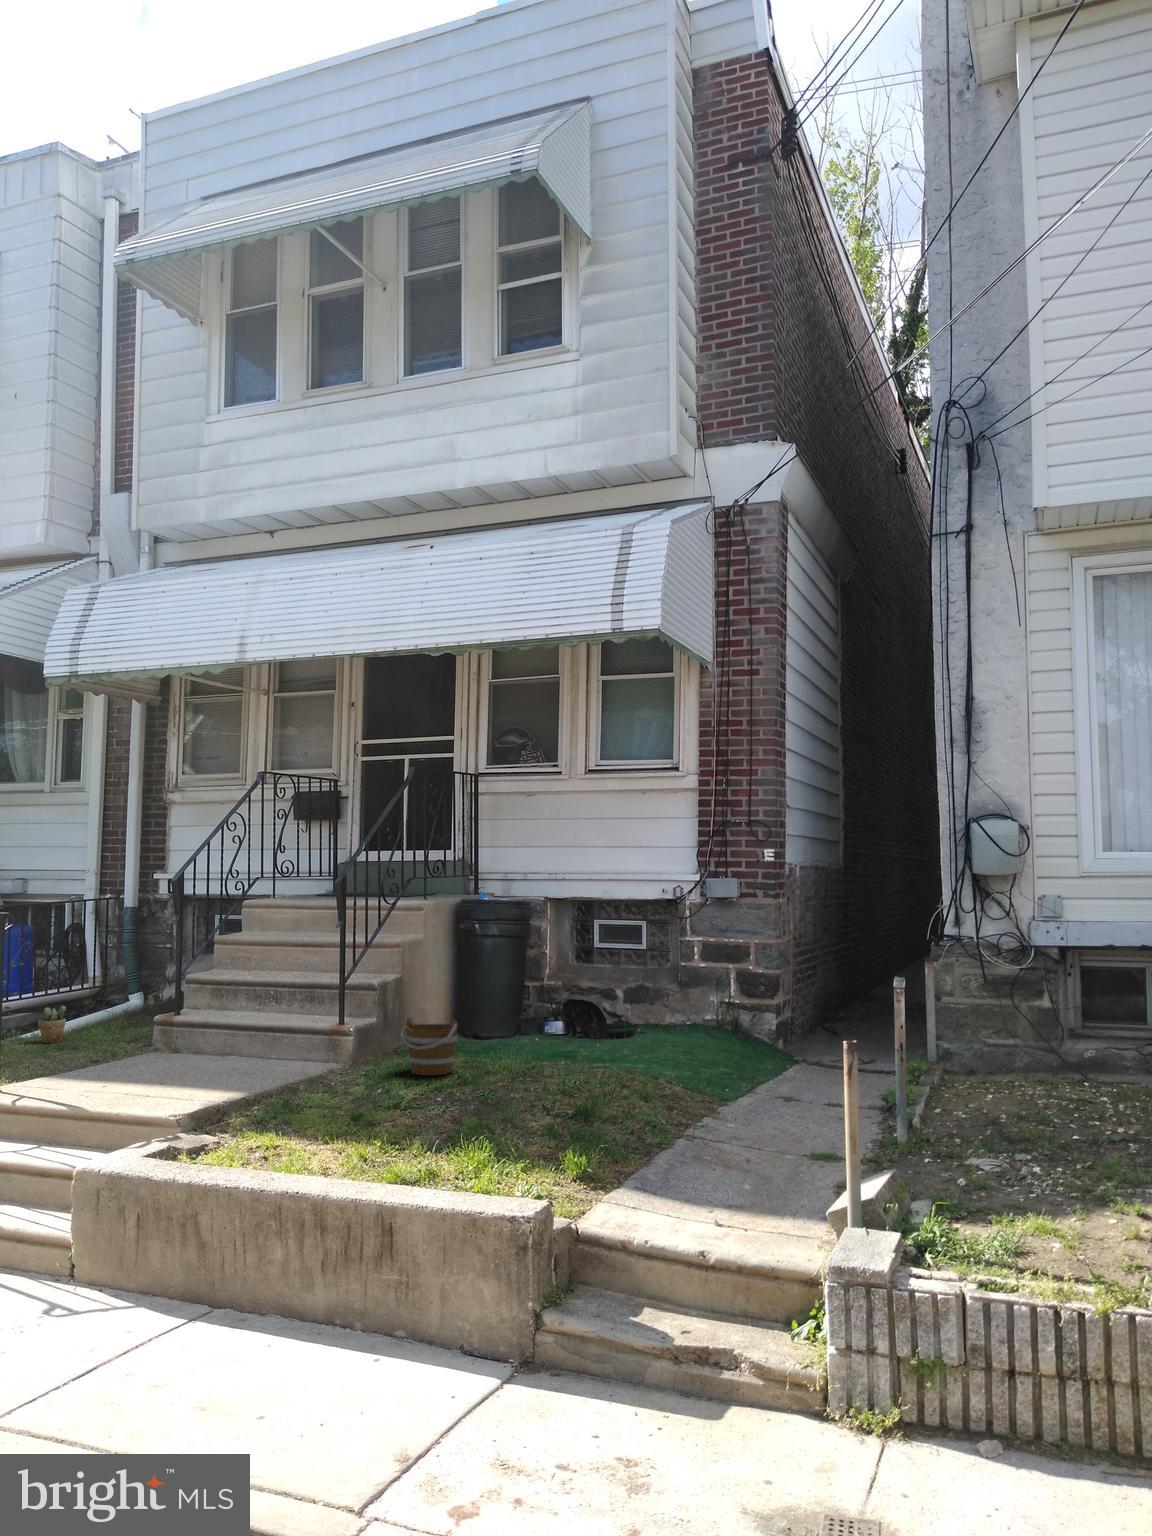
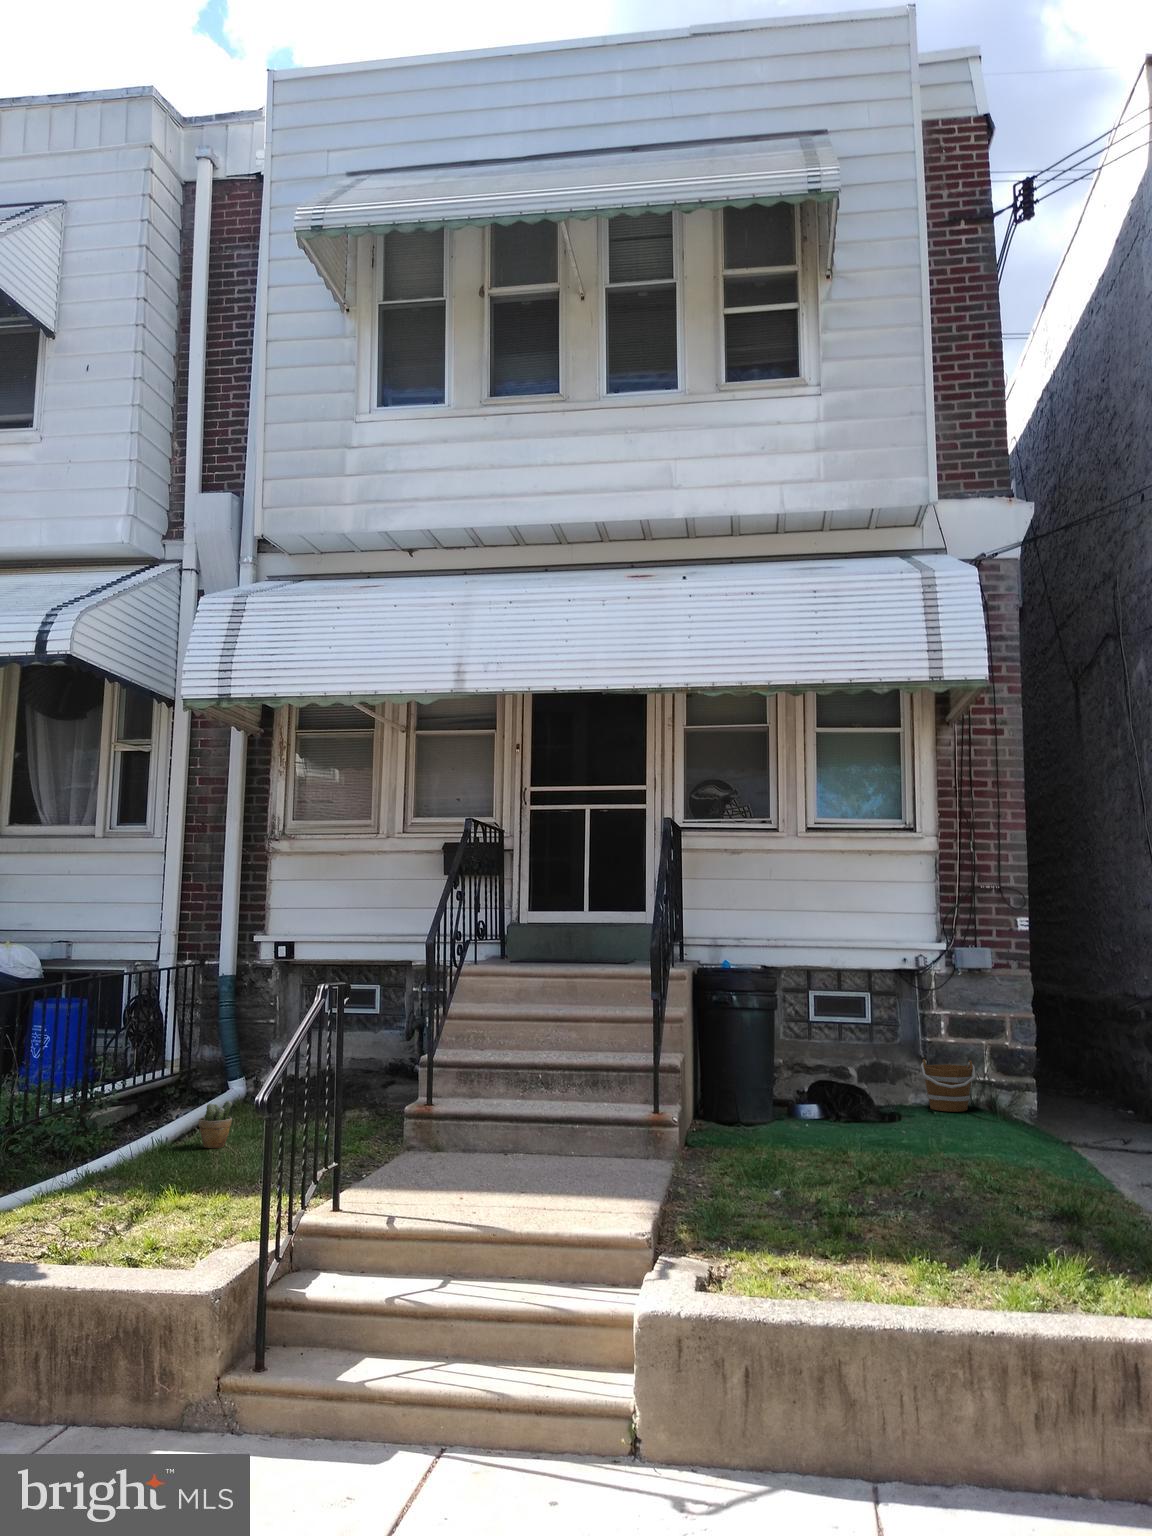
bucket: present [401,1018,458,1075] -> present [921,1059,976,1112]

